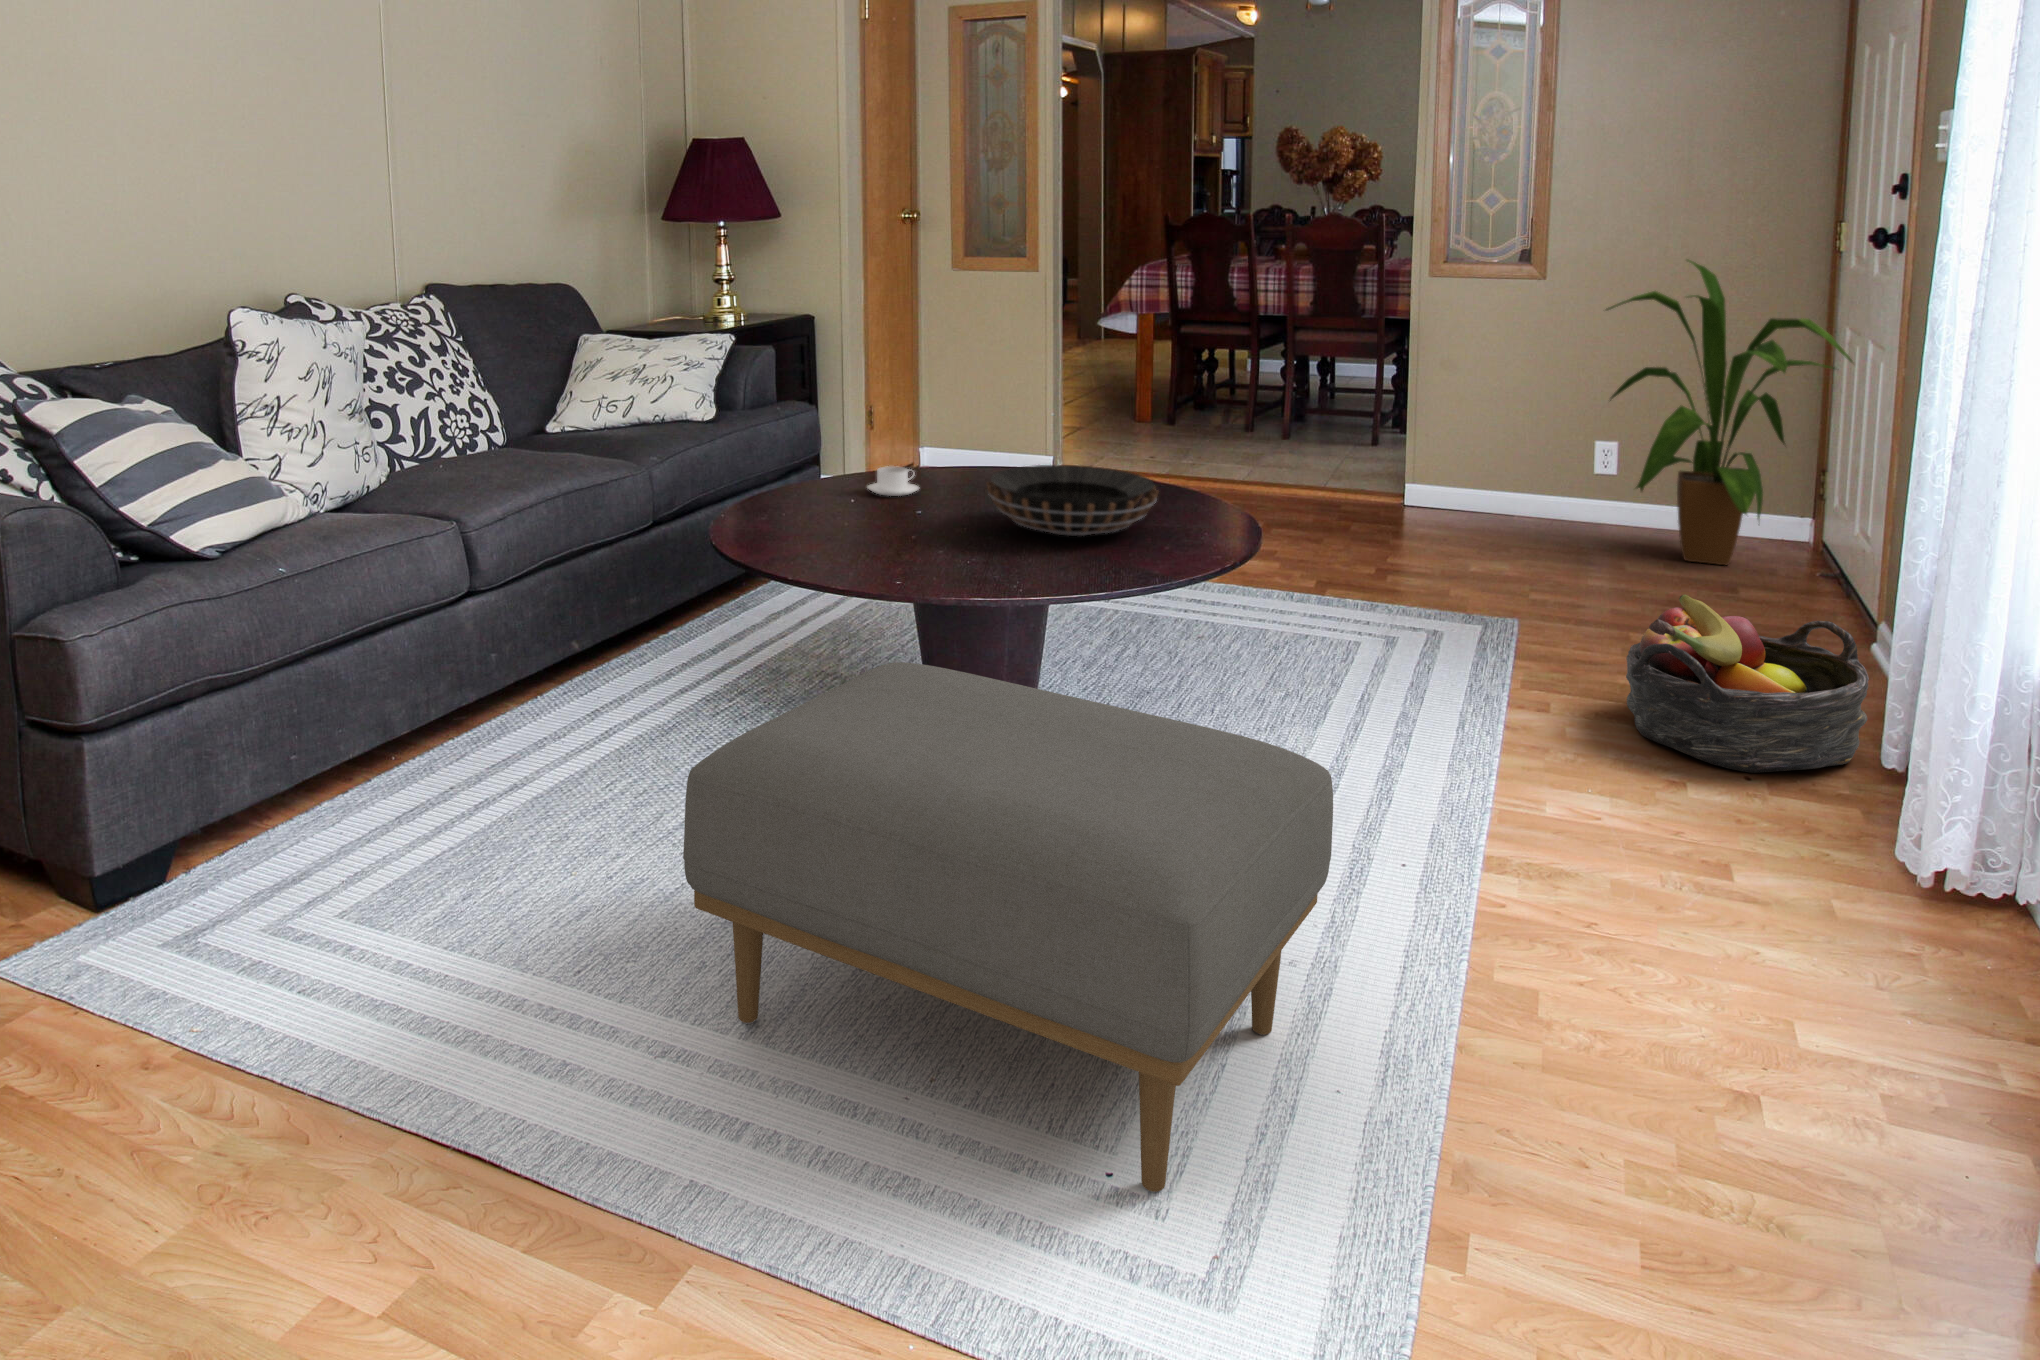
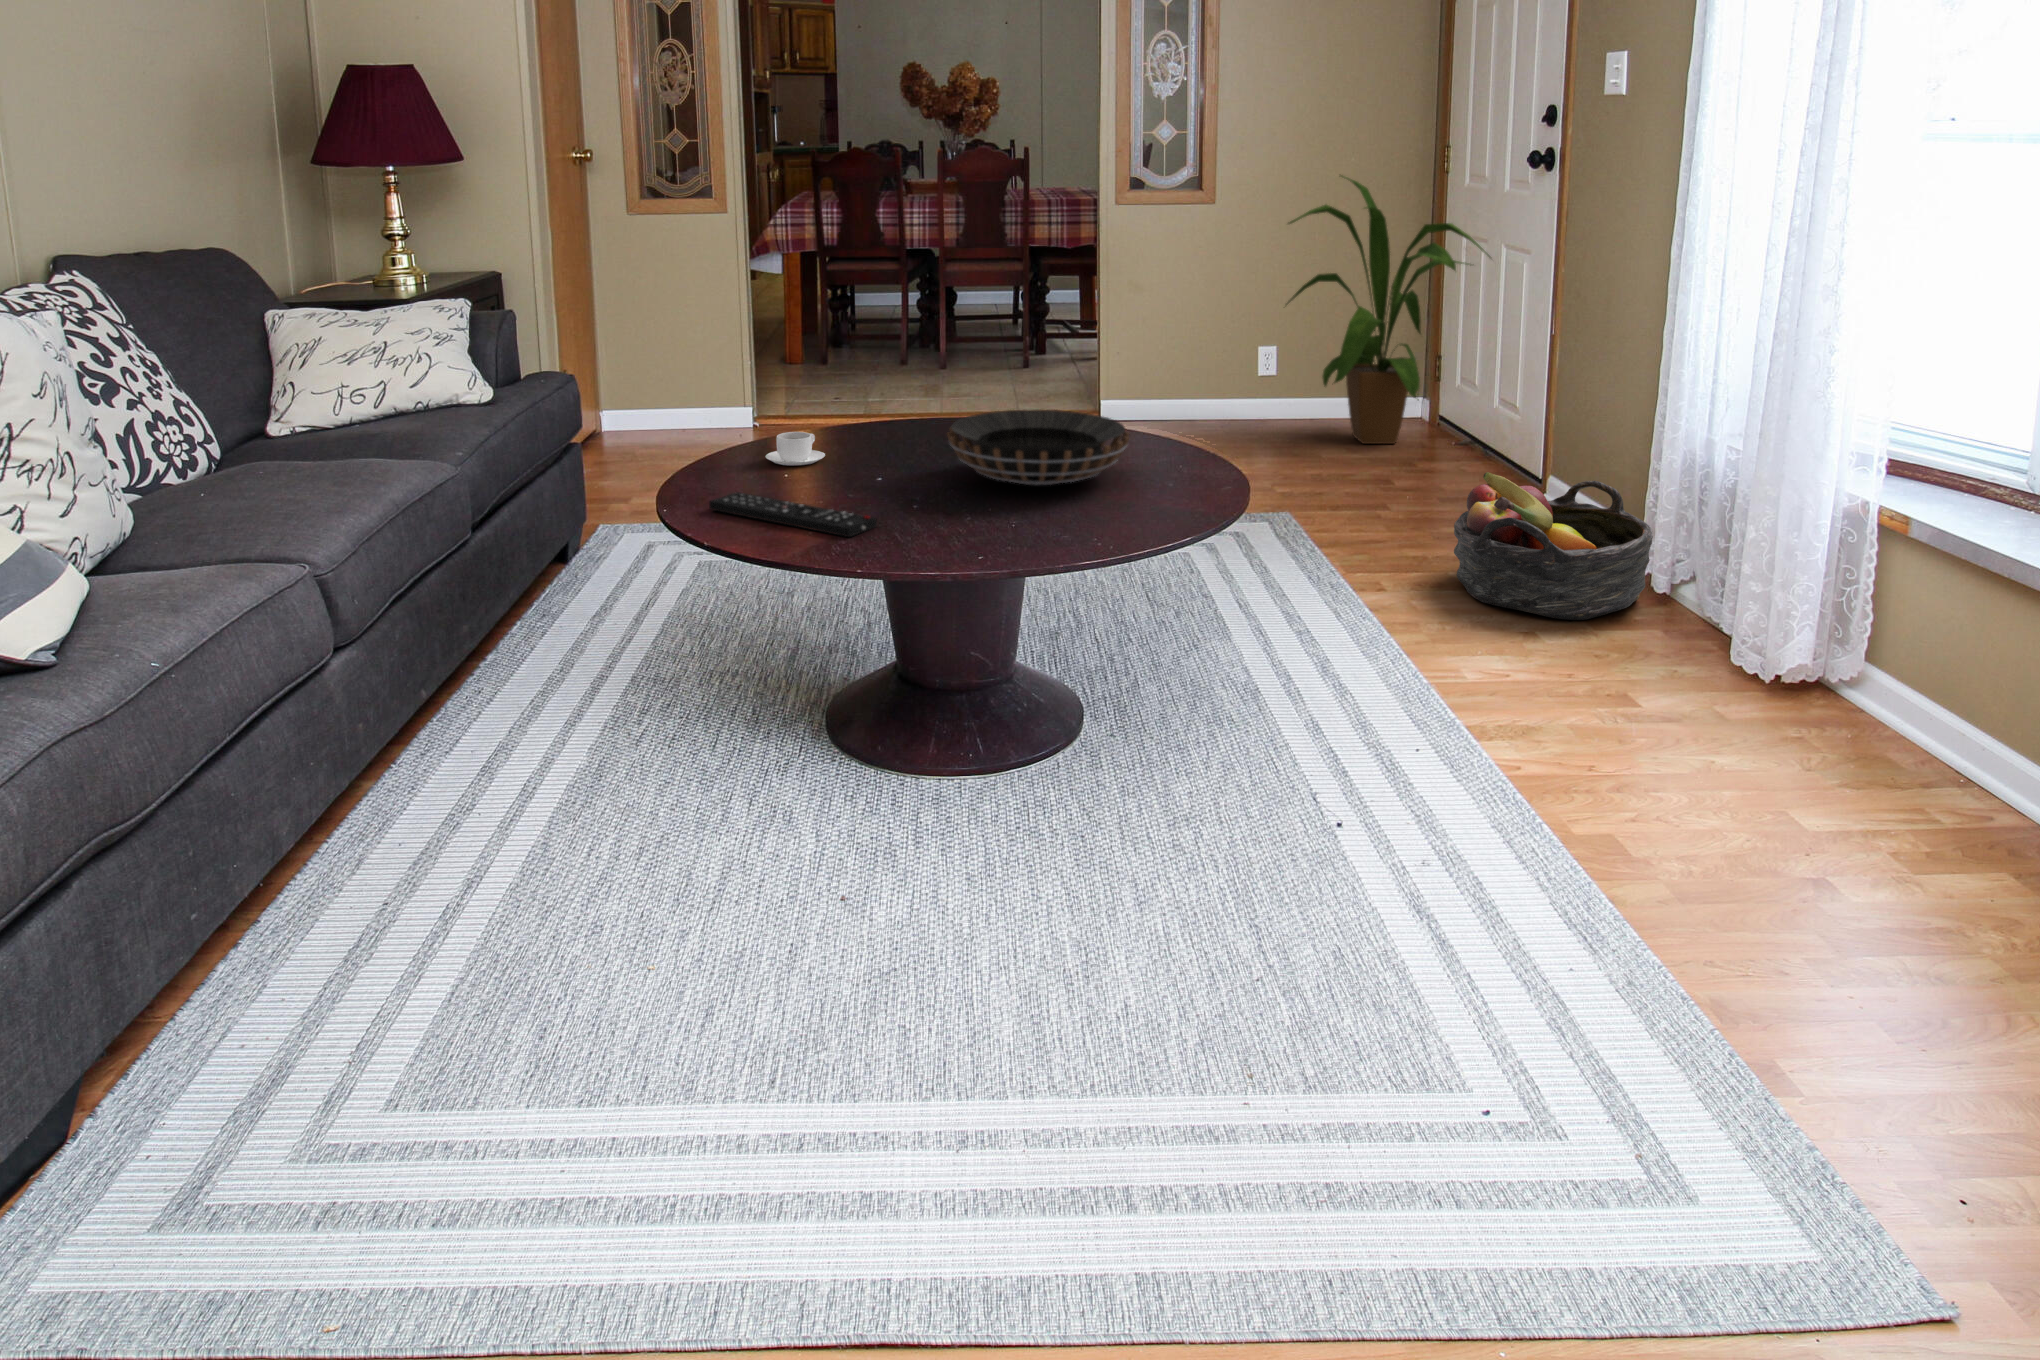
remote control: none [773,510,882,555] -> present [709,492,877,537]
ottoman: present [683,662,1333,1192] -> none [949,647,1637,1149]

